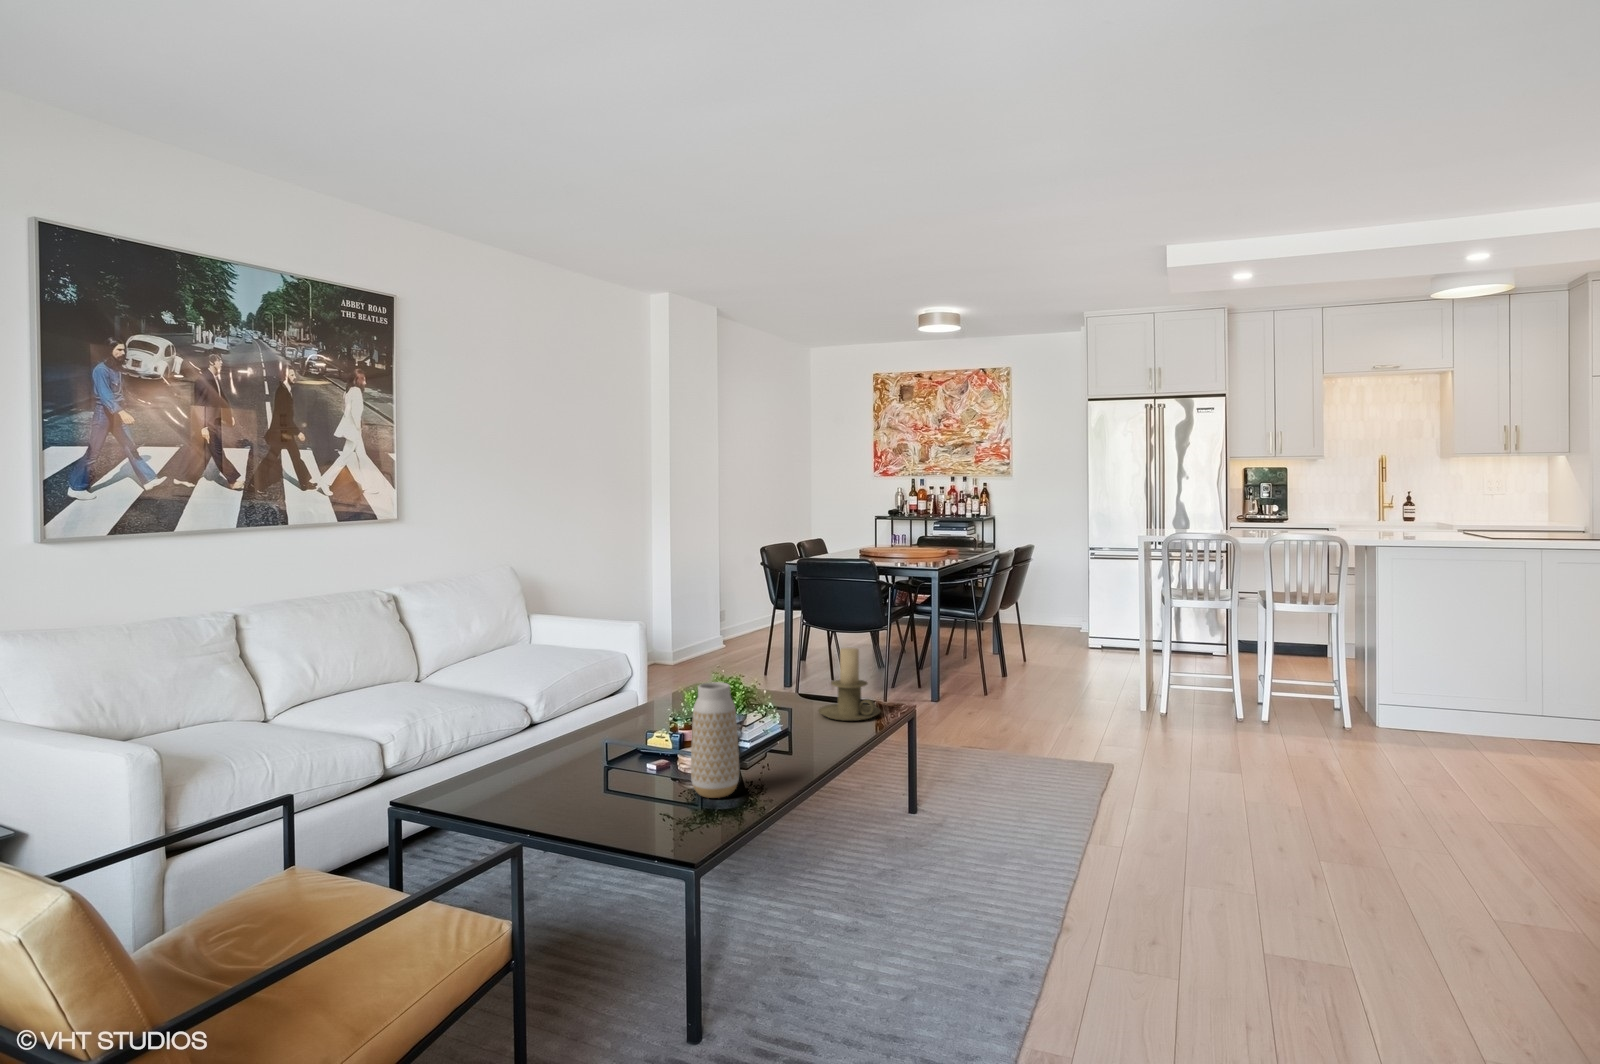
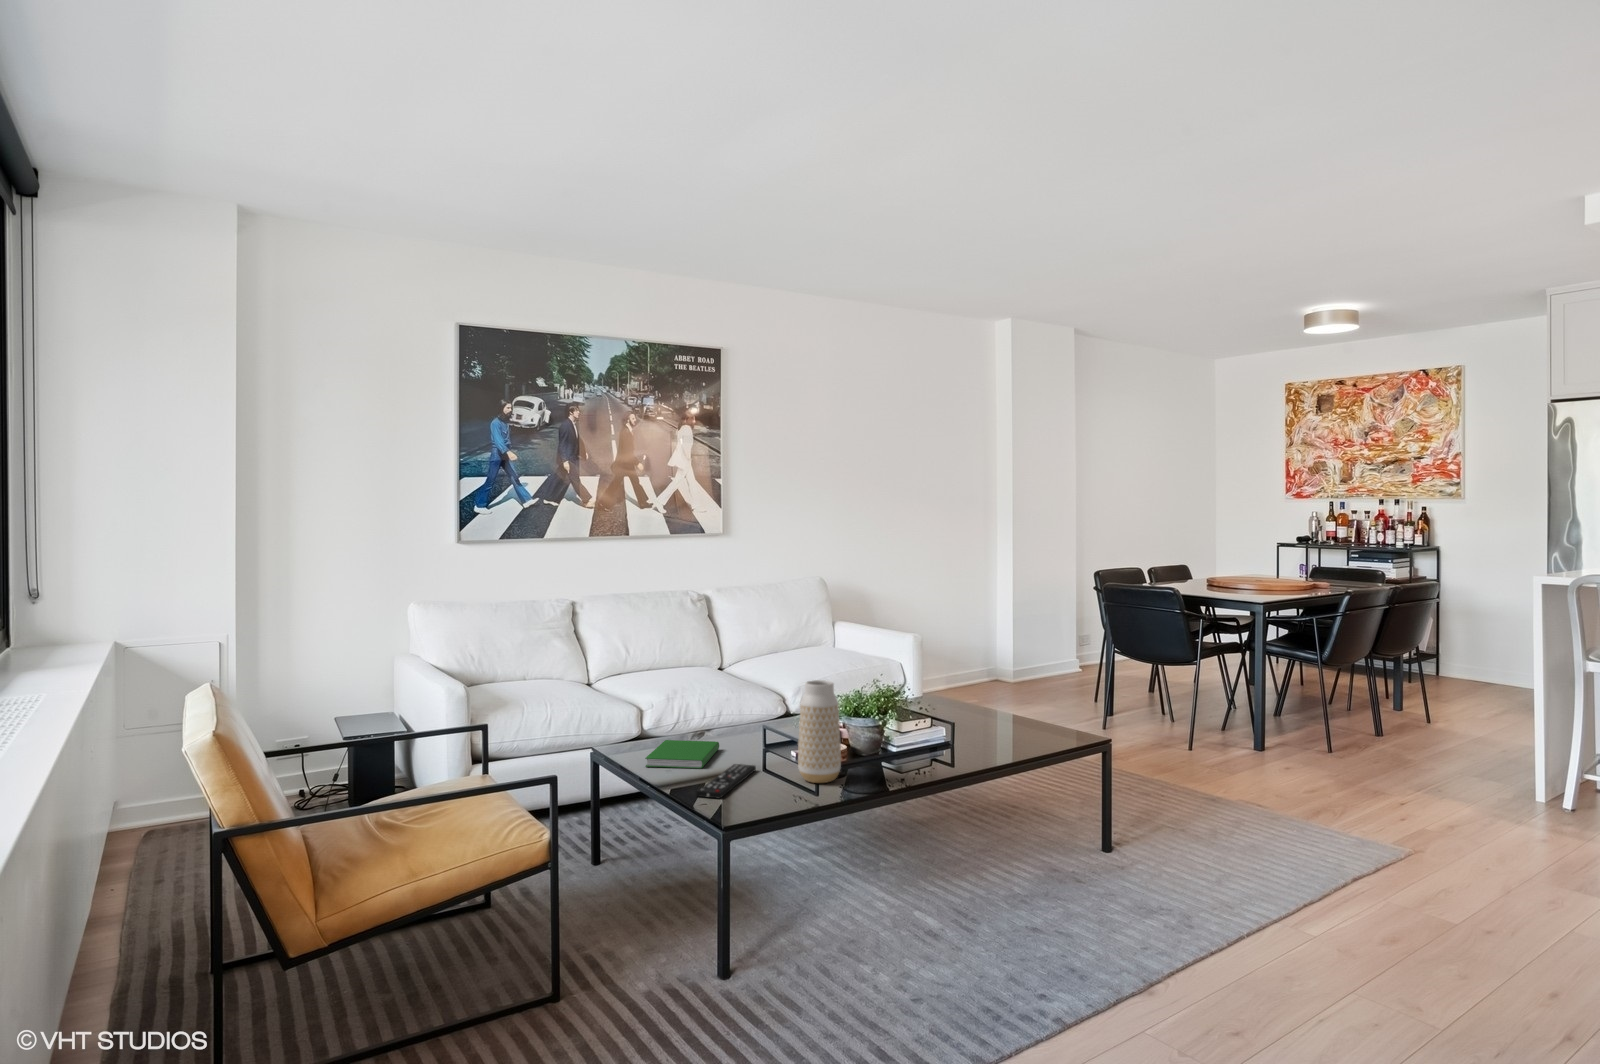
candle holder: present [818,648,881,721] -> none [998,670,1064,744]
hardcover book: none [484,769,567,814] -> present [645,740,719,768]
remote control: none [604,790,640,840] -> present [696,764,756,799]

